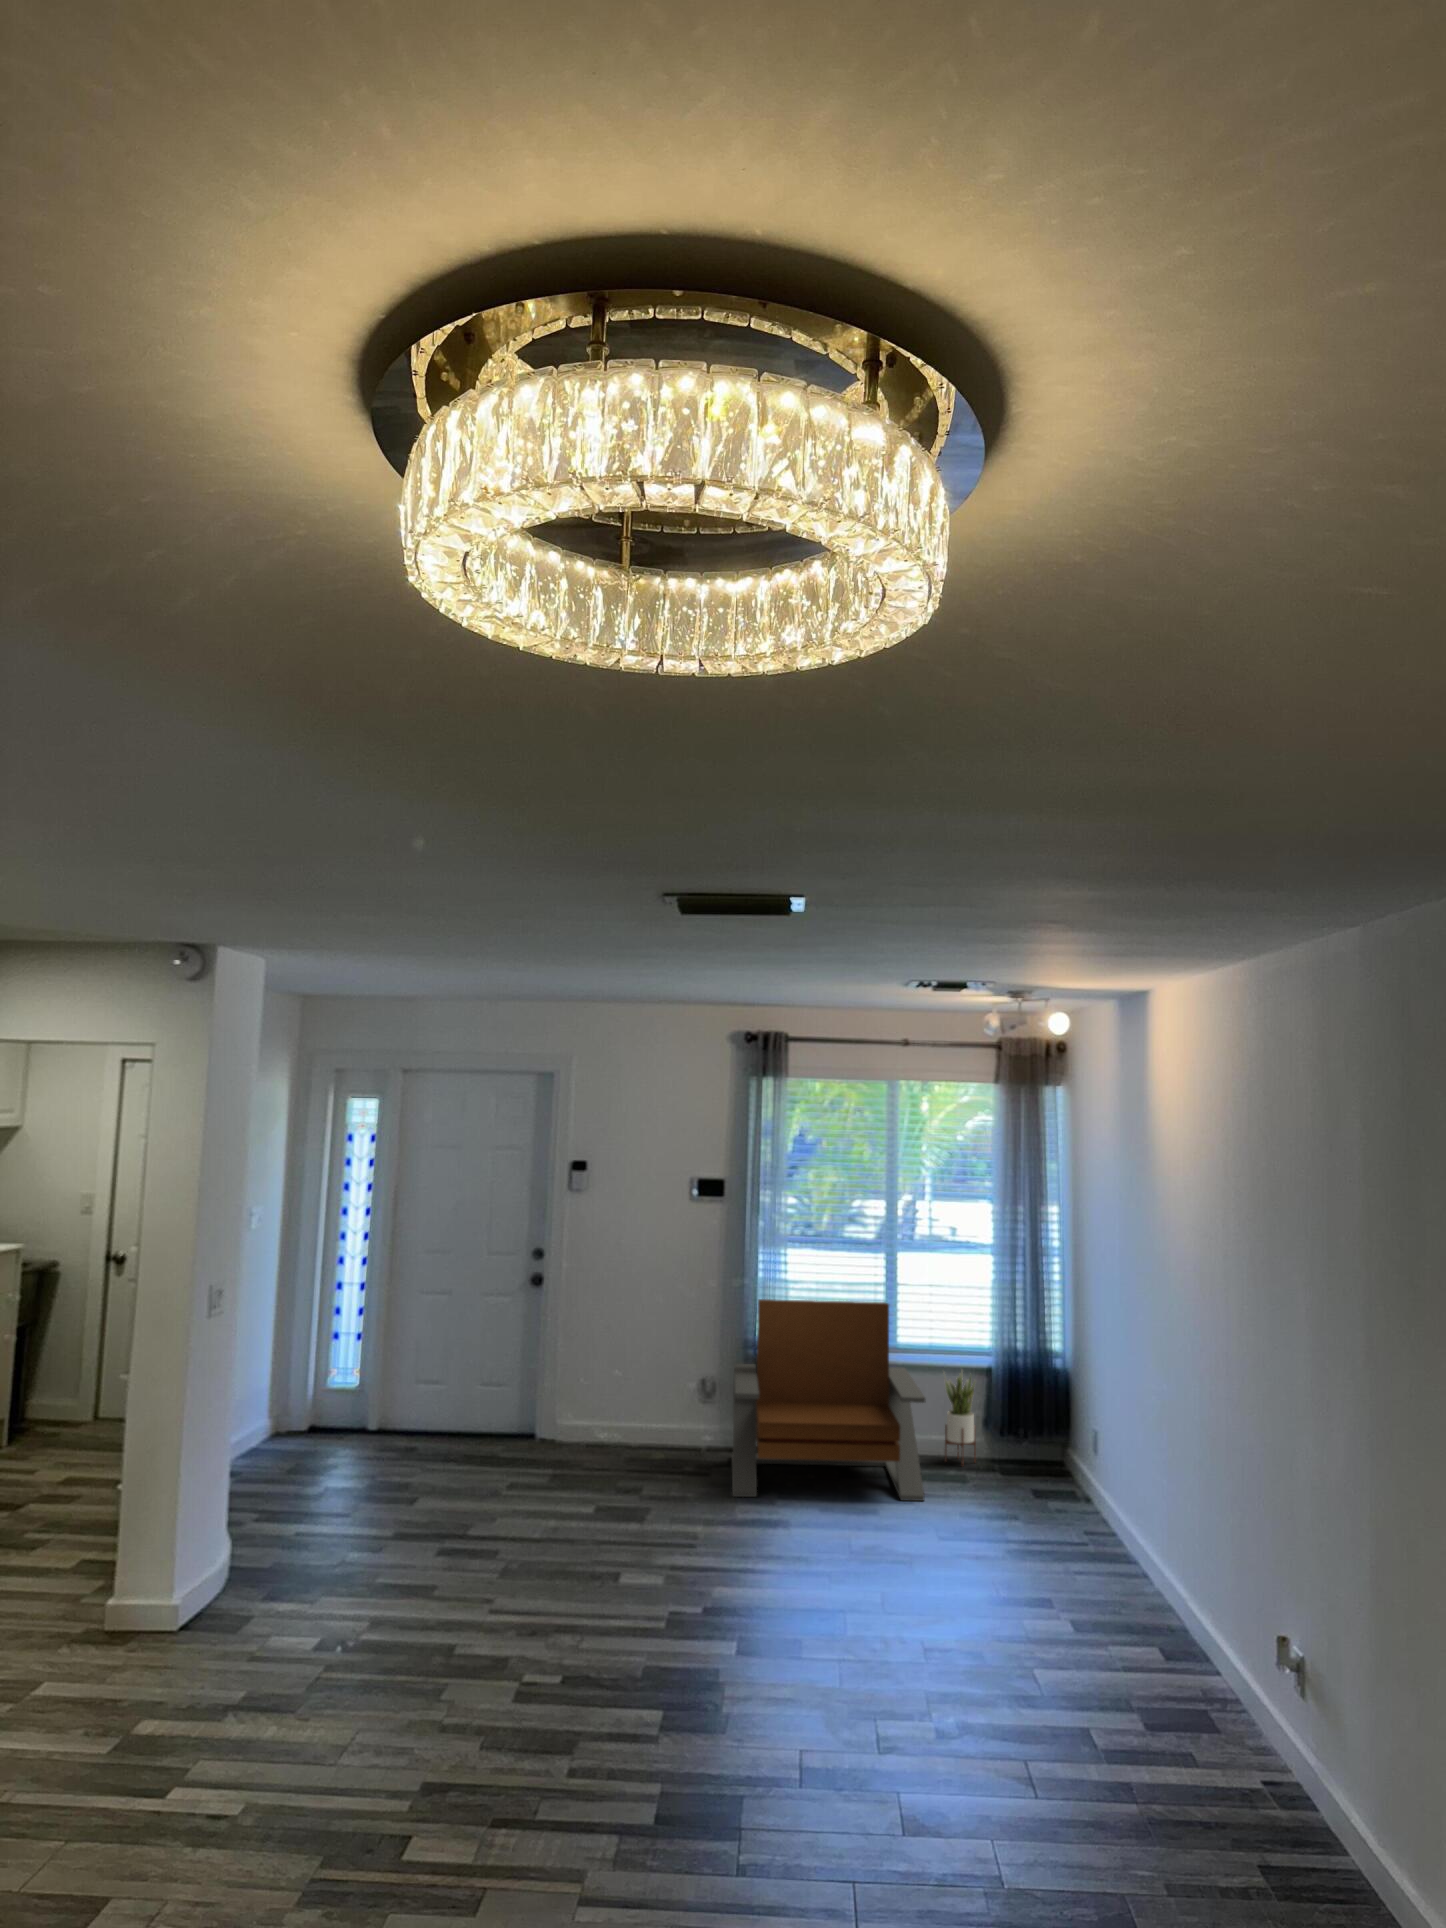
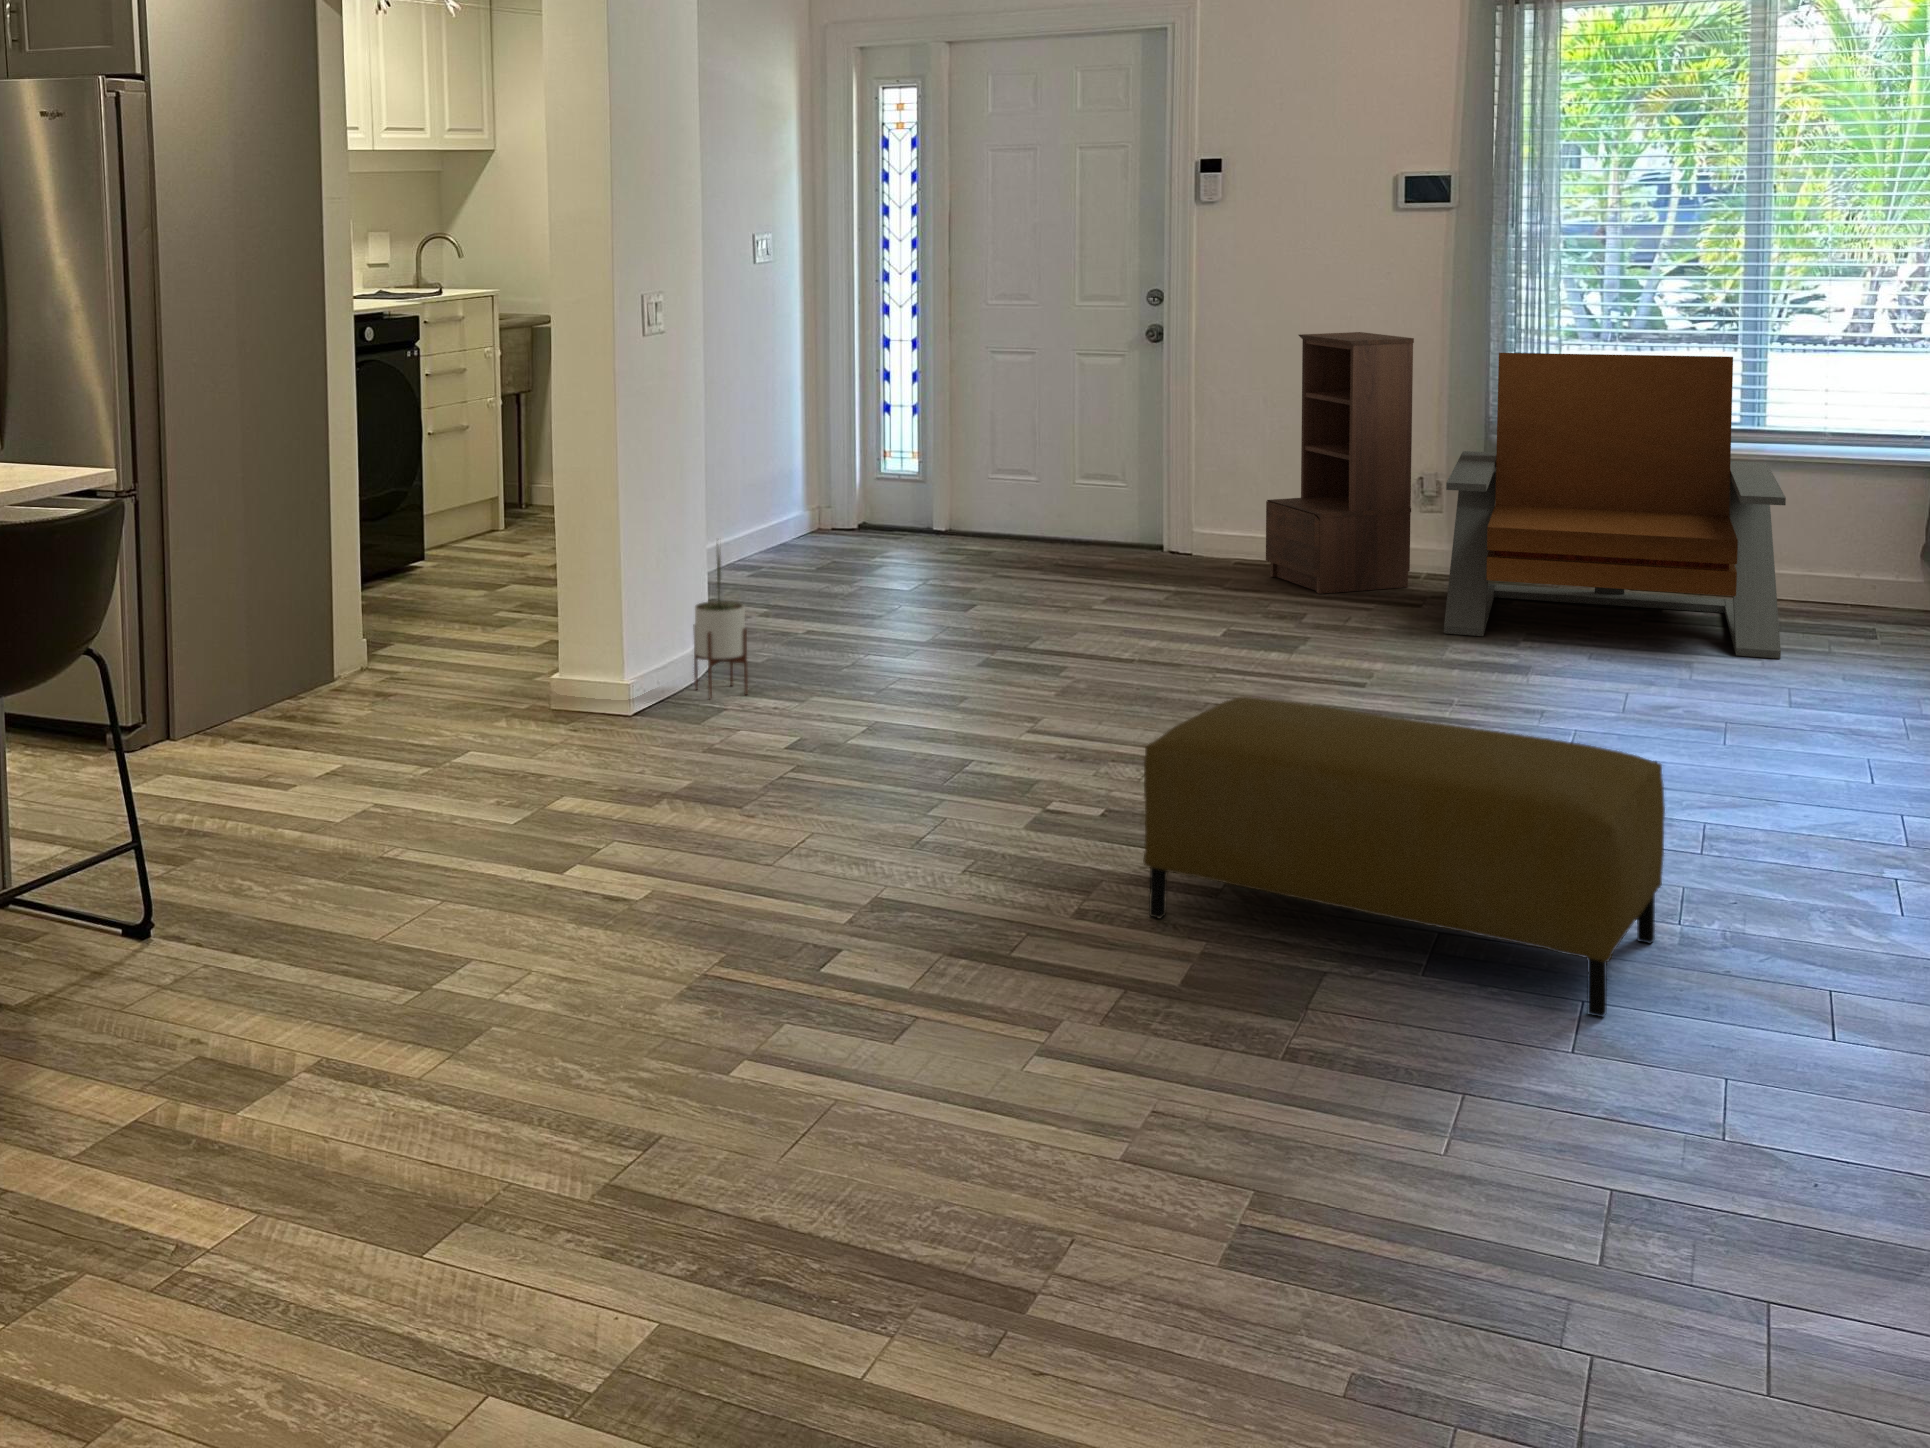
bookshelf: none [609,1282,706,1468] -> present [1266,332,1414,594]
potted plant: present [943,1371,976,1461] -> present [693,544,748,698]
ottoman: none [615,1590,924,1801] -> present [1143,697,1665,1017]

